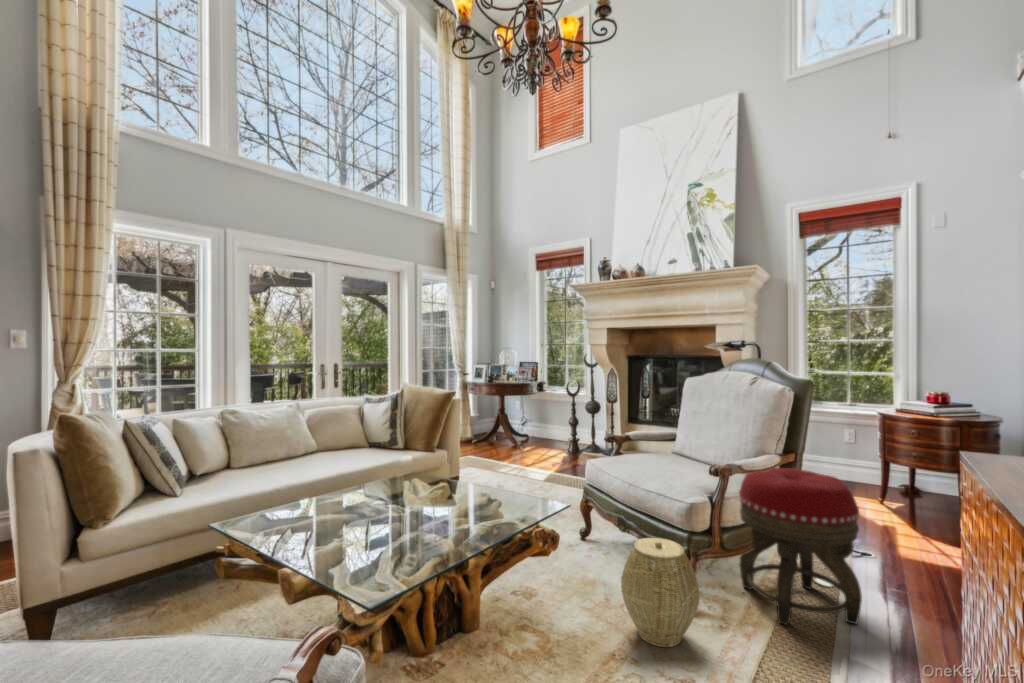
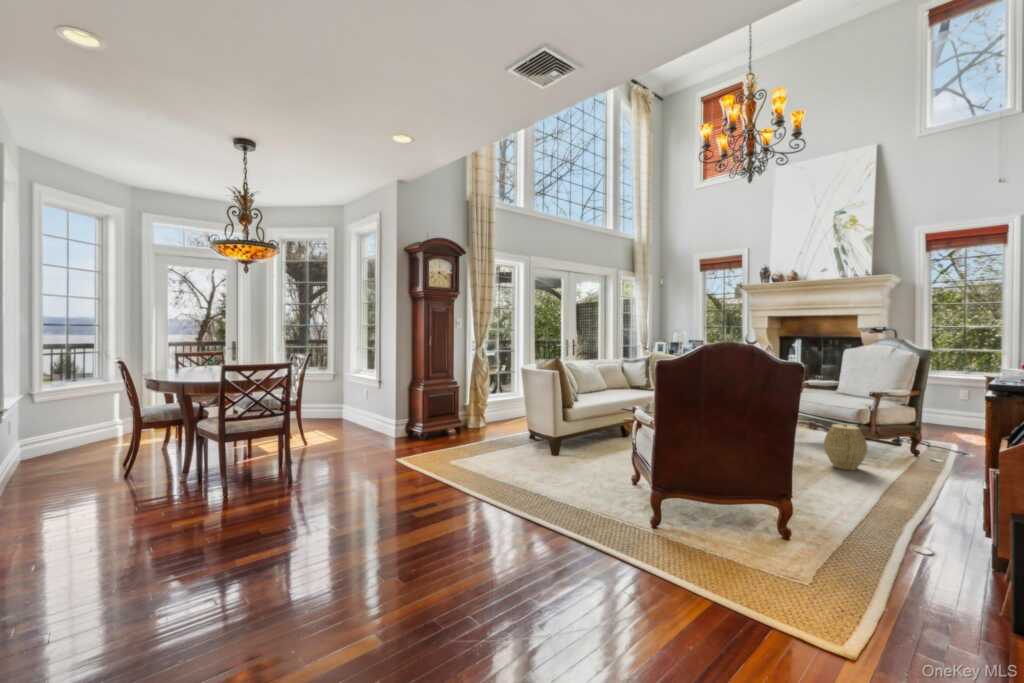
footstool: present [739,468,862,625] -> none [885,396,957,471]

